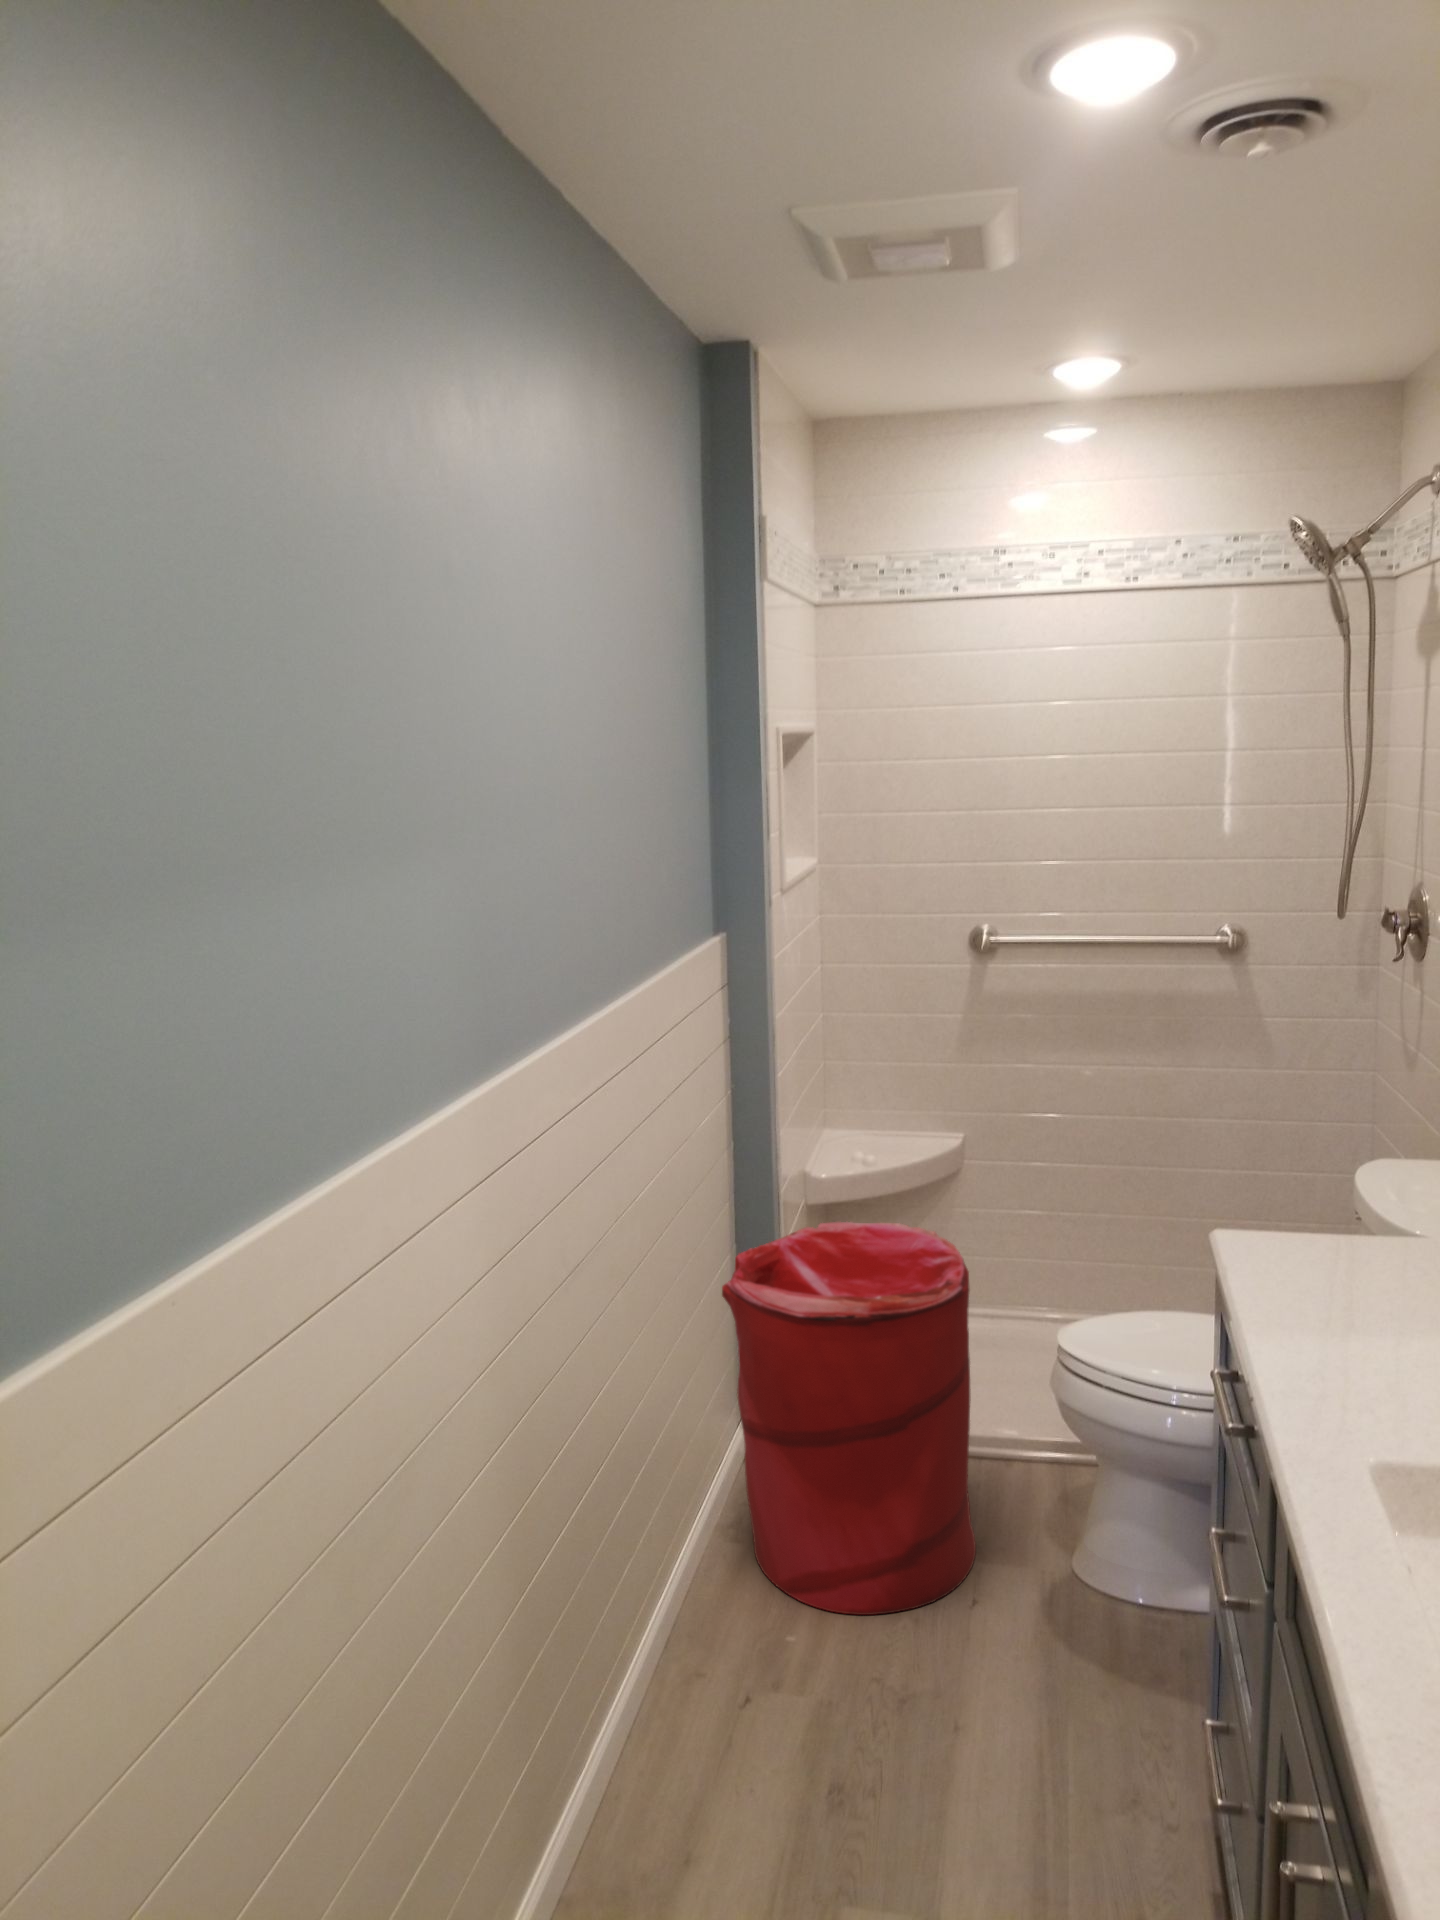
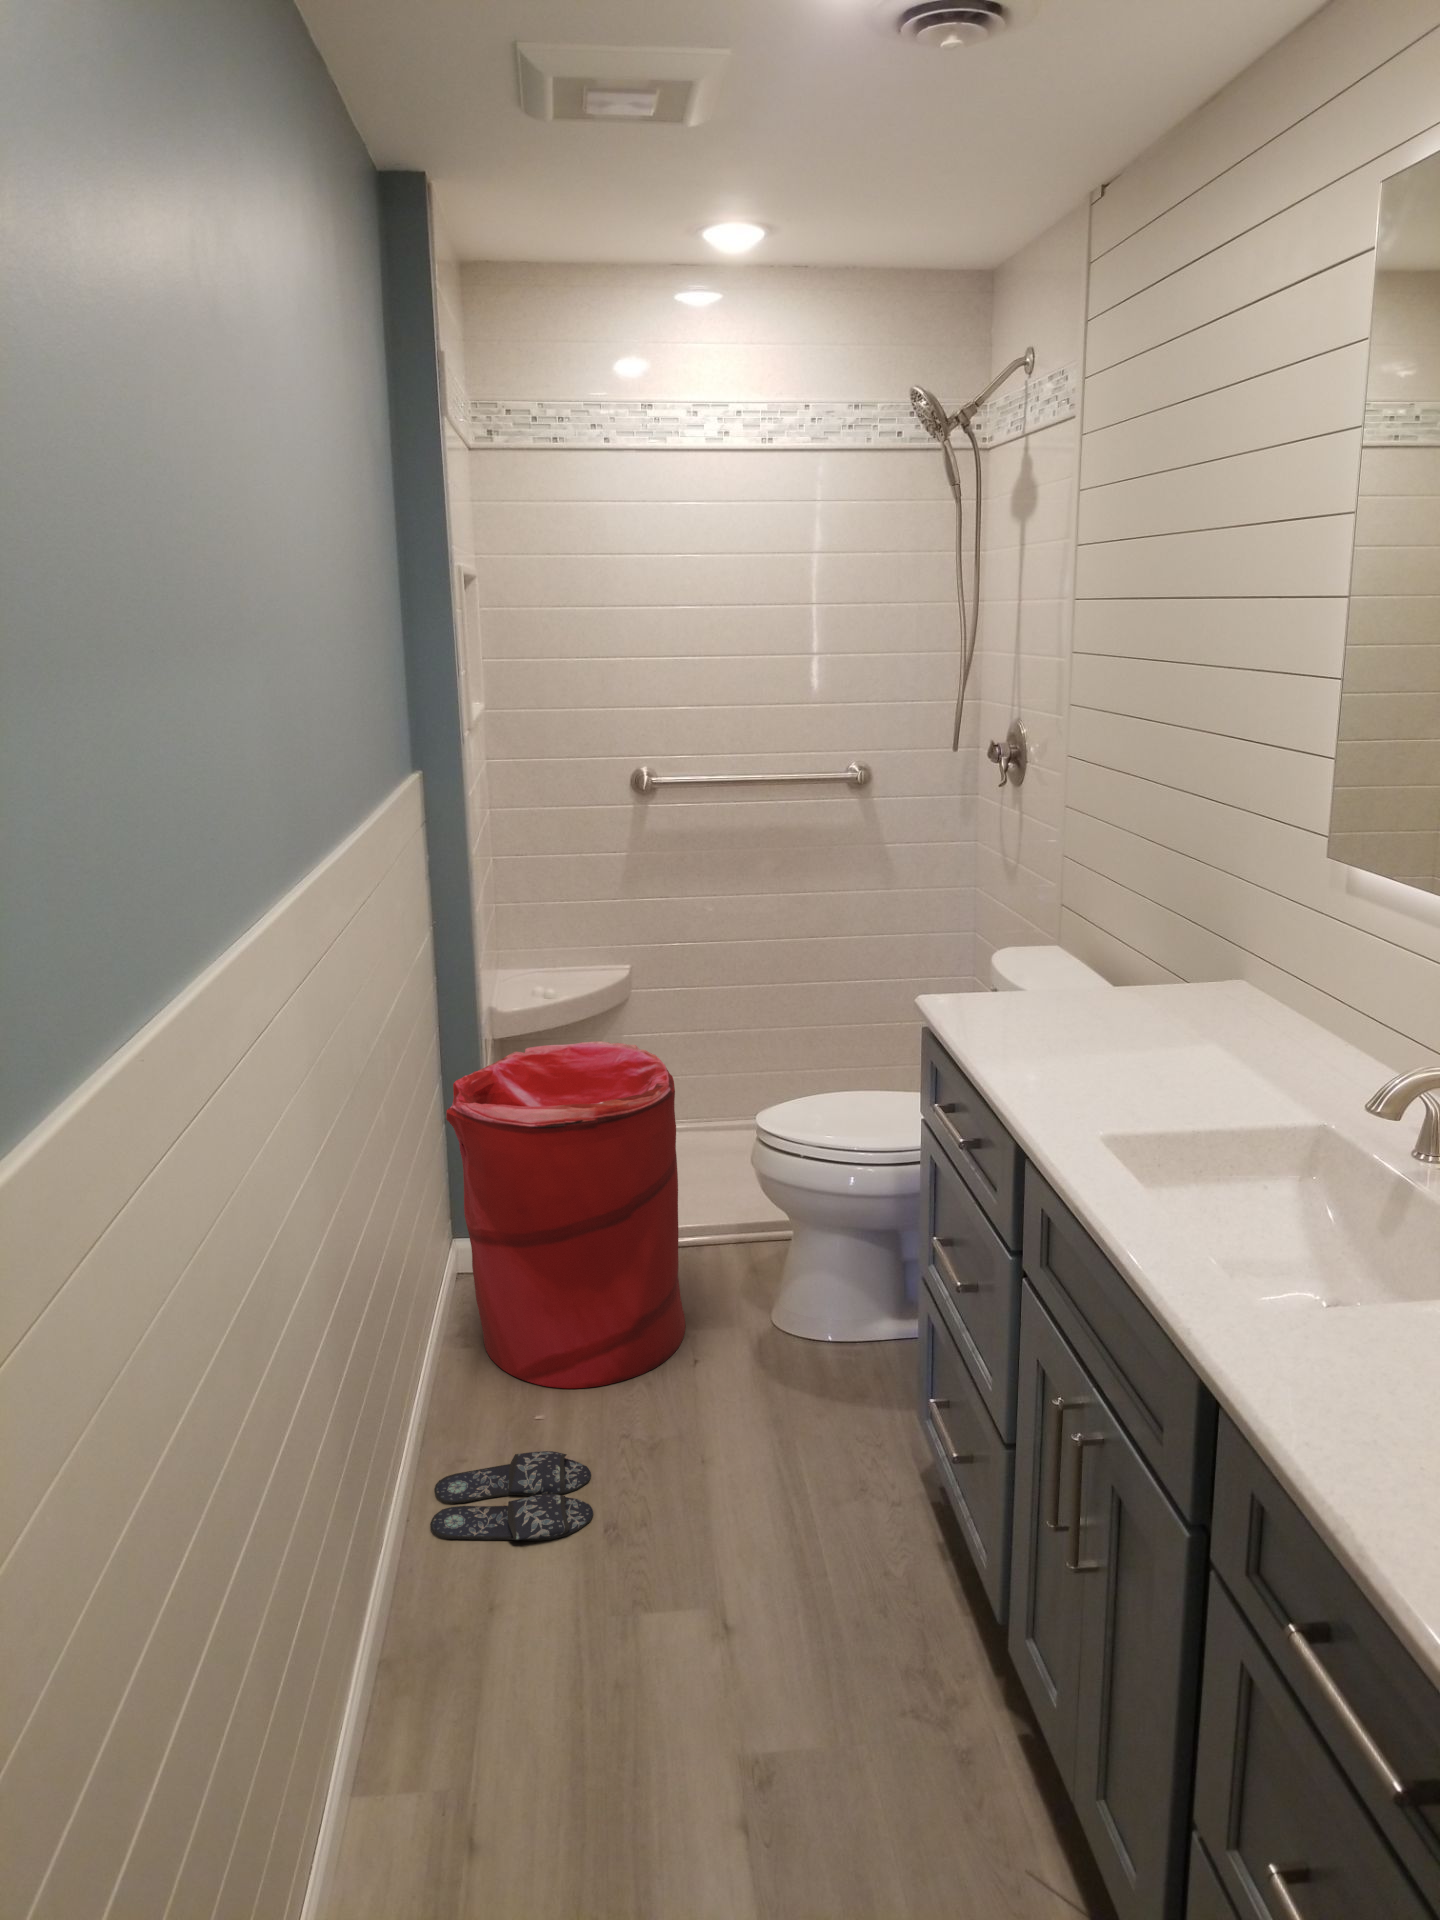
slippers: none [649,1683,834,1799] -> present [430,1451,593,1541]

